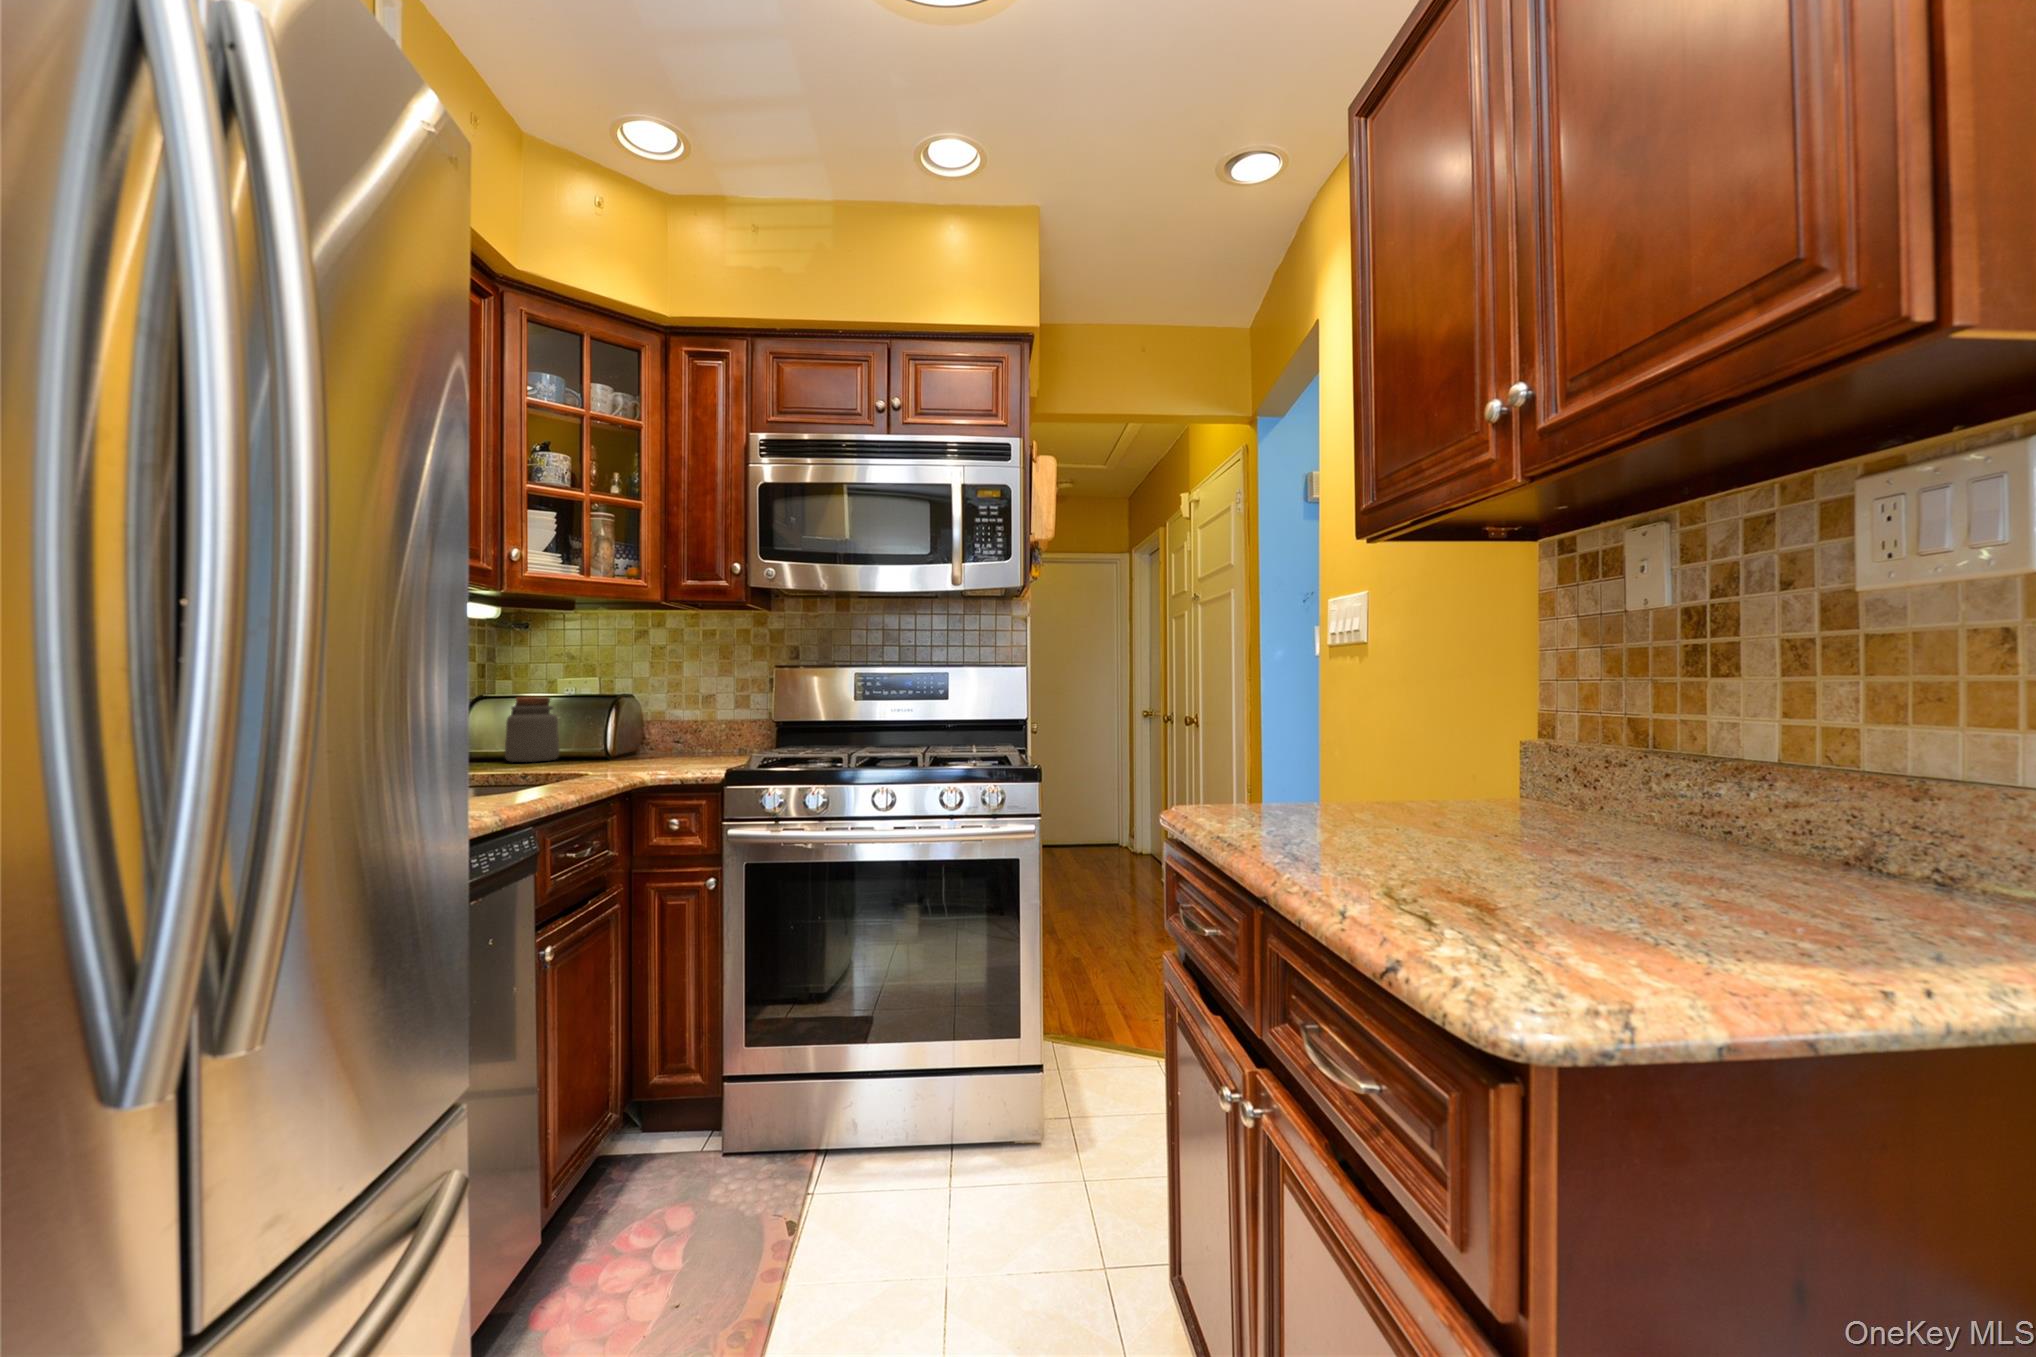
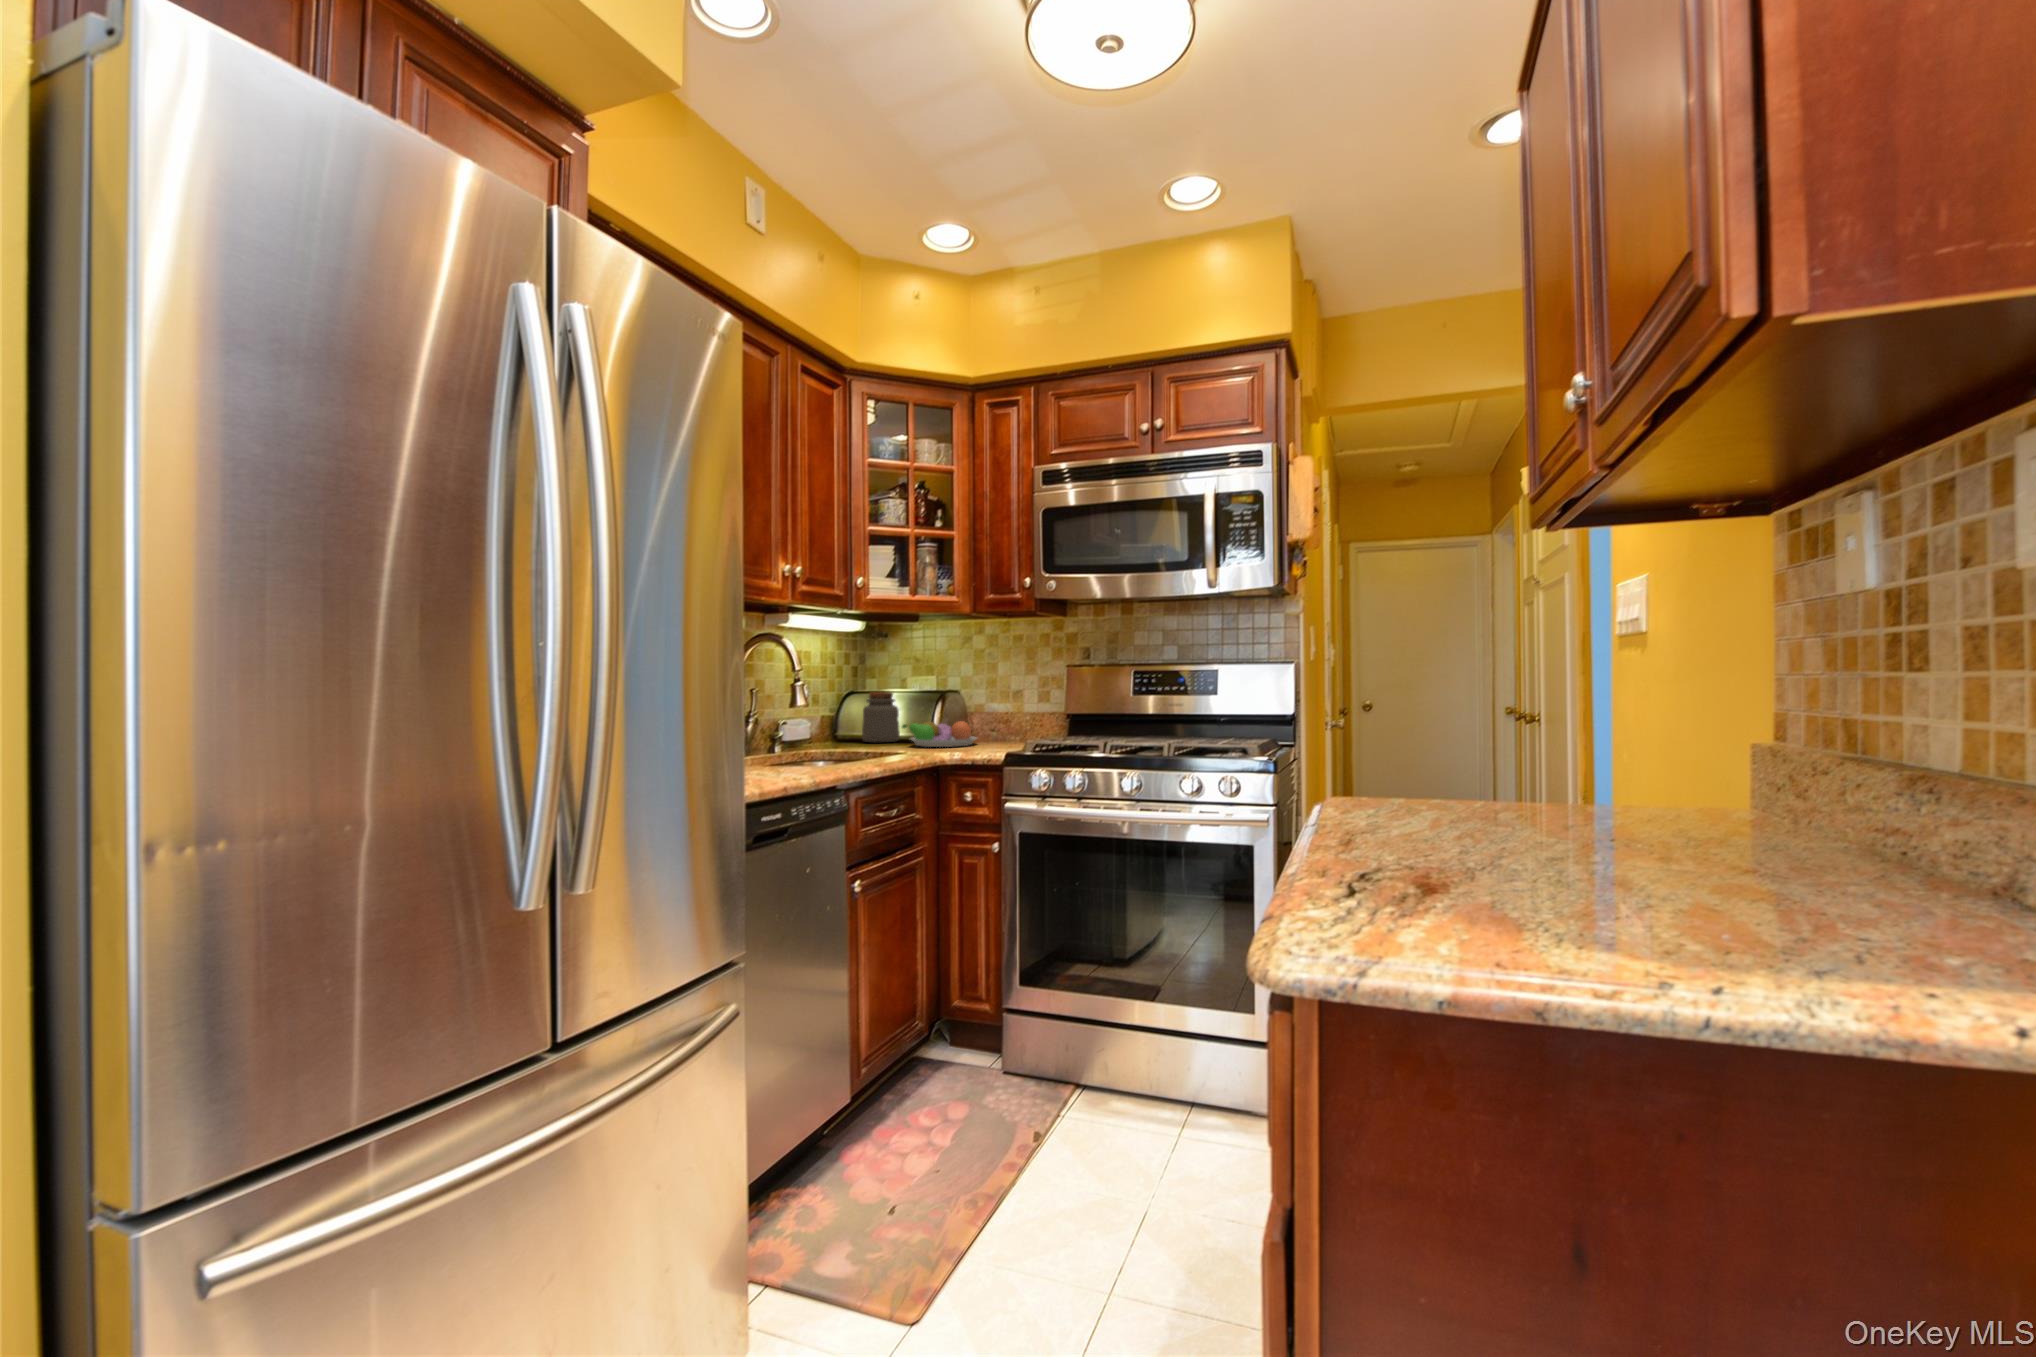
fruit bowl: none [573,728,676,765] -> present [902,719,977,747]

